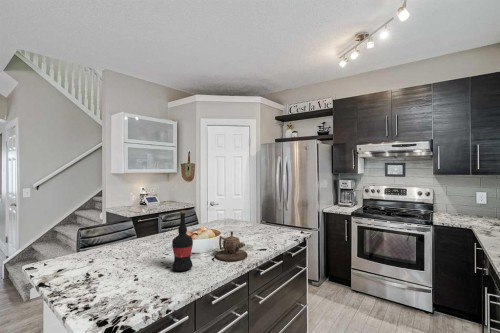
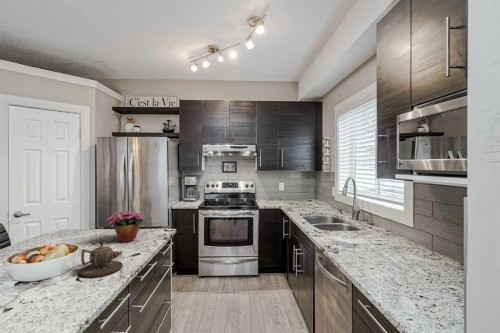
flower arrangement: none [244,209,283,237] -> present [107,211,145,242]
wine bottle: present [172,210,193,271] -> none [20,224,56,307]

